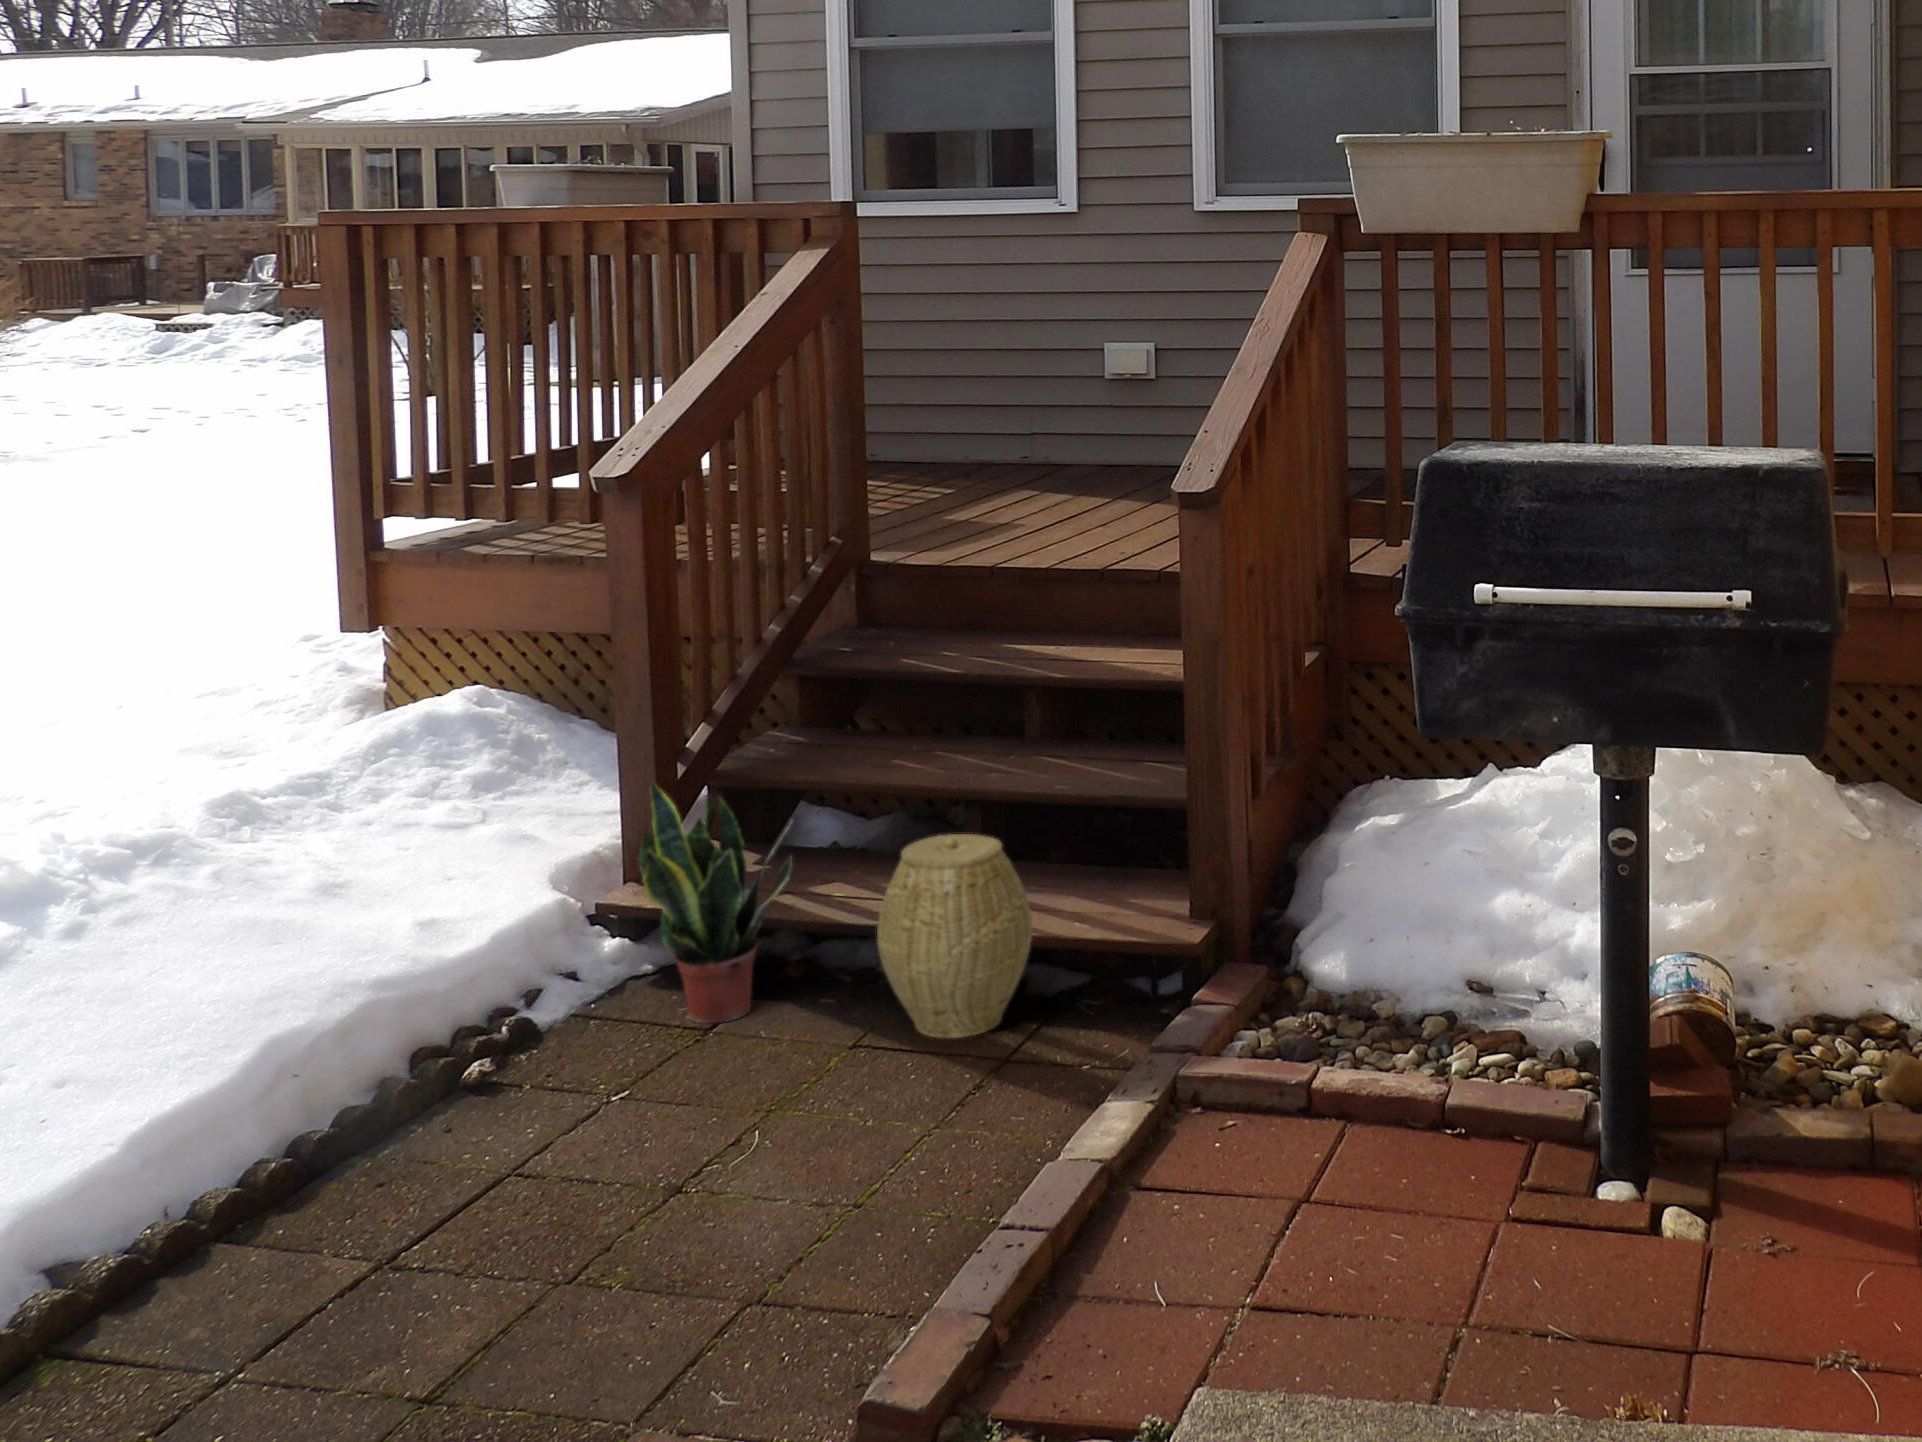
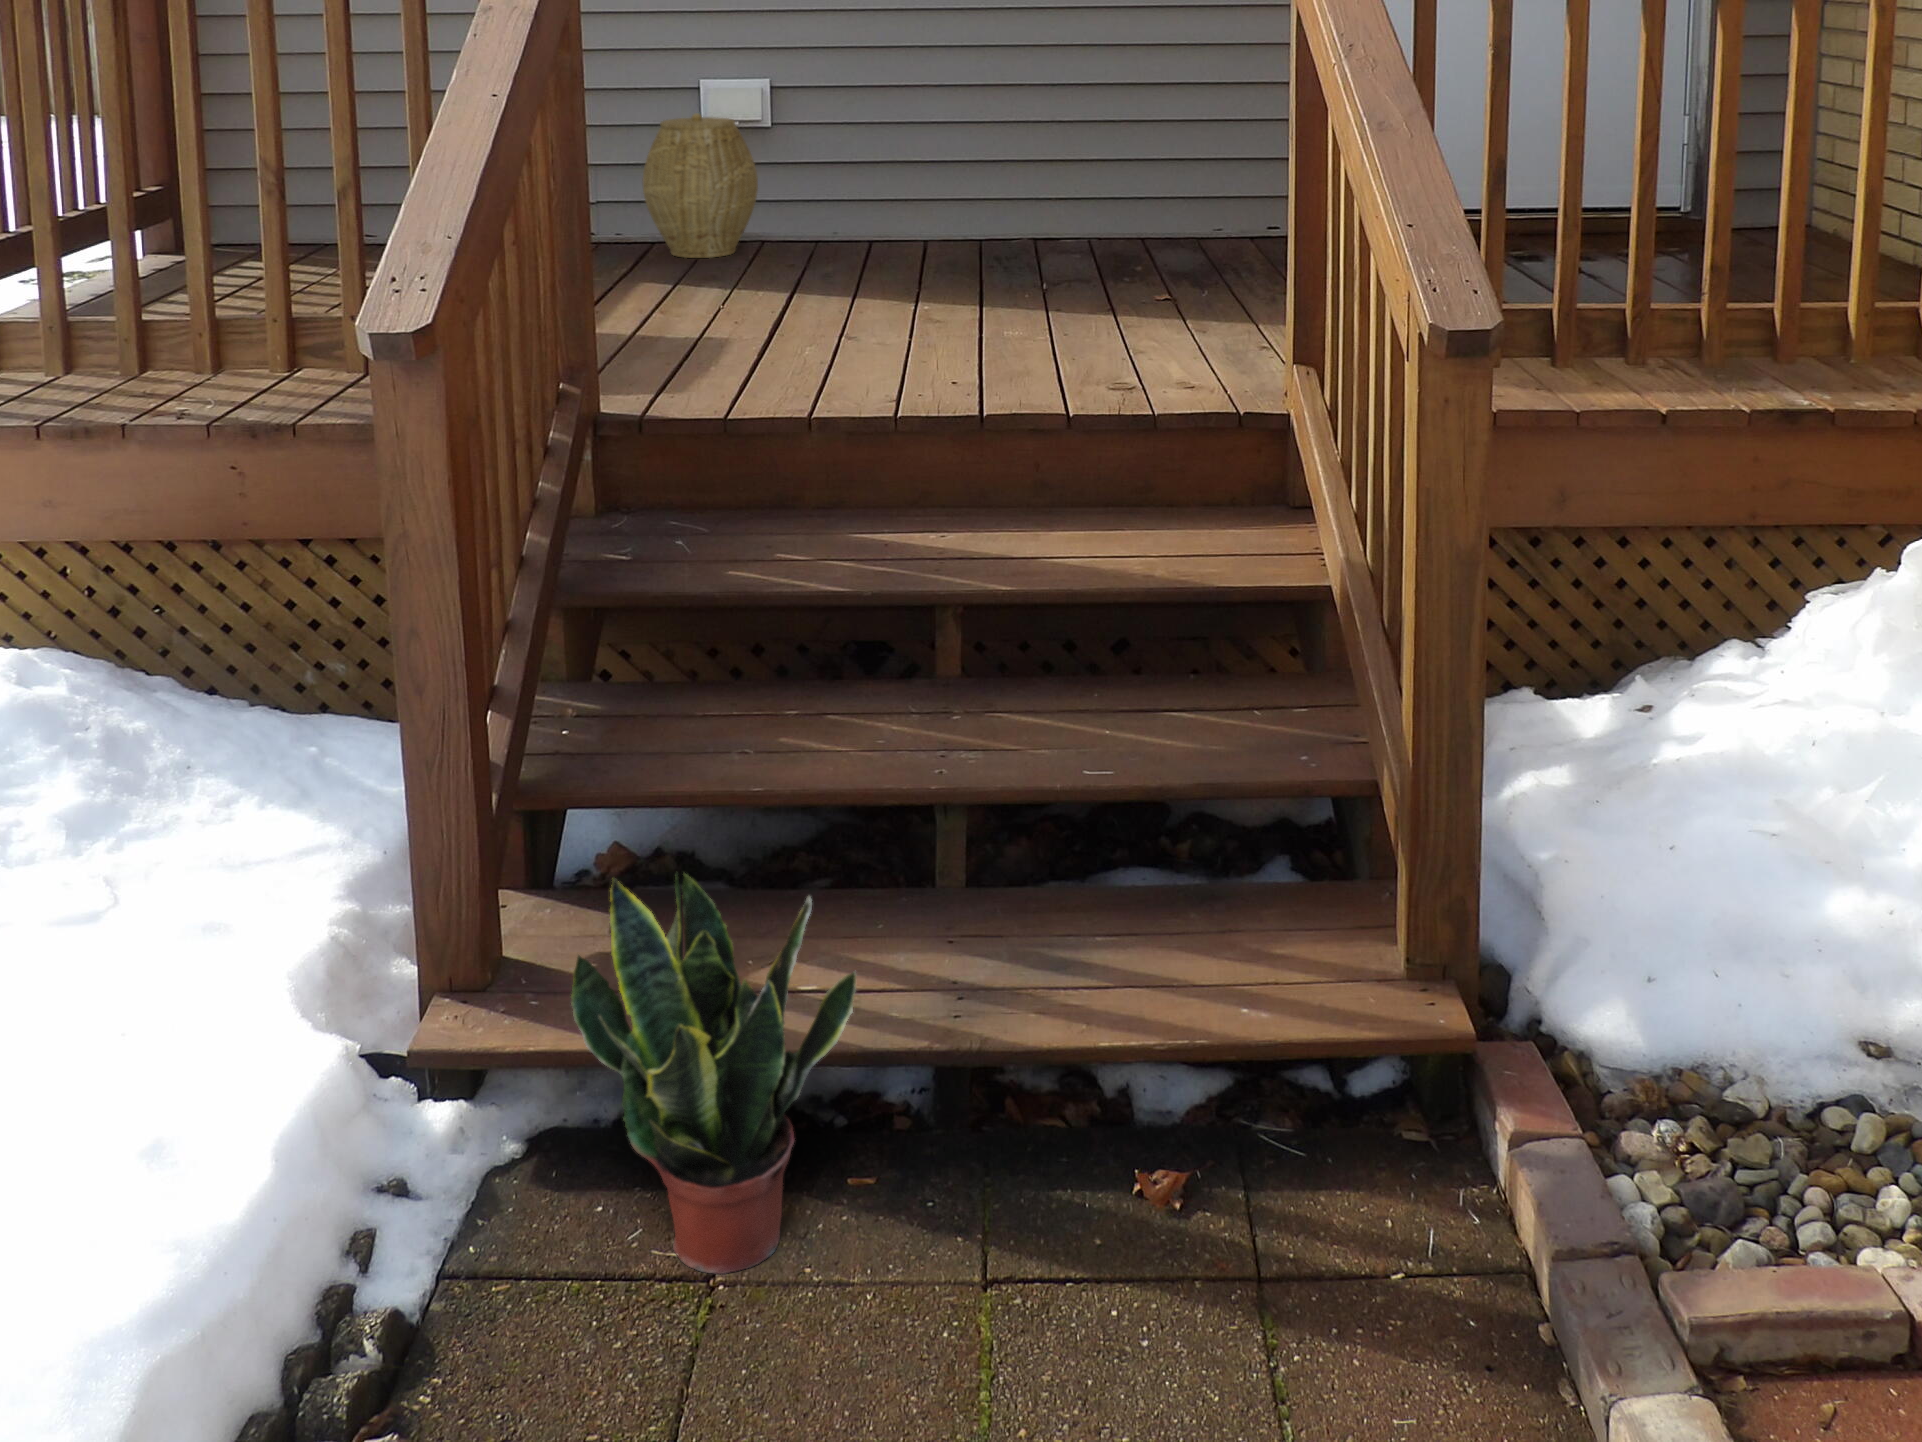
woven basket: present [877,834,1032,1038] -> present [642,113,758,258]

